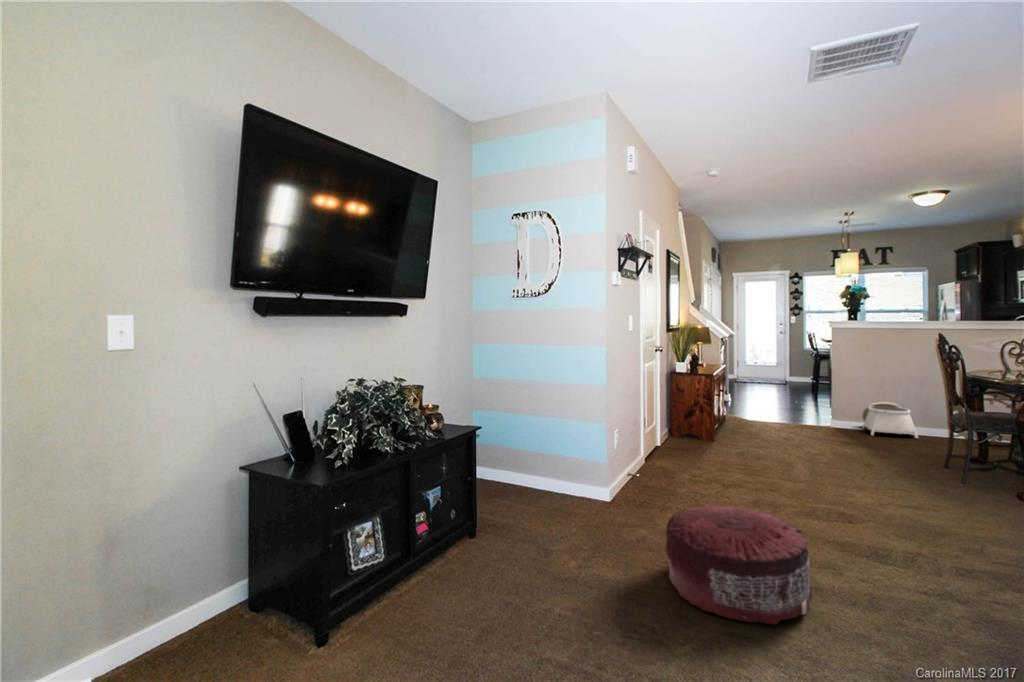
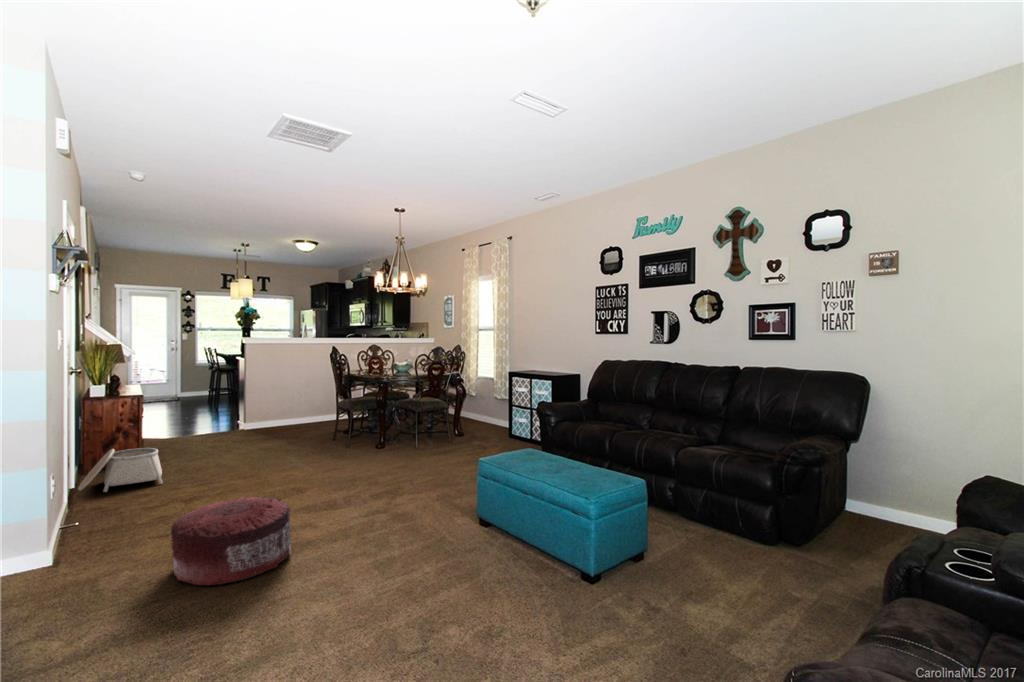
basket: present [862,402,918,438] -> present [78,448,163,492]

